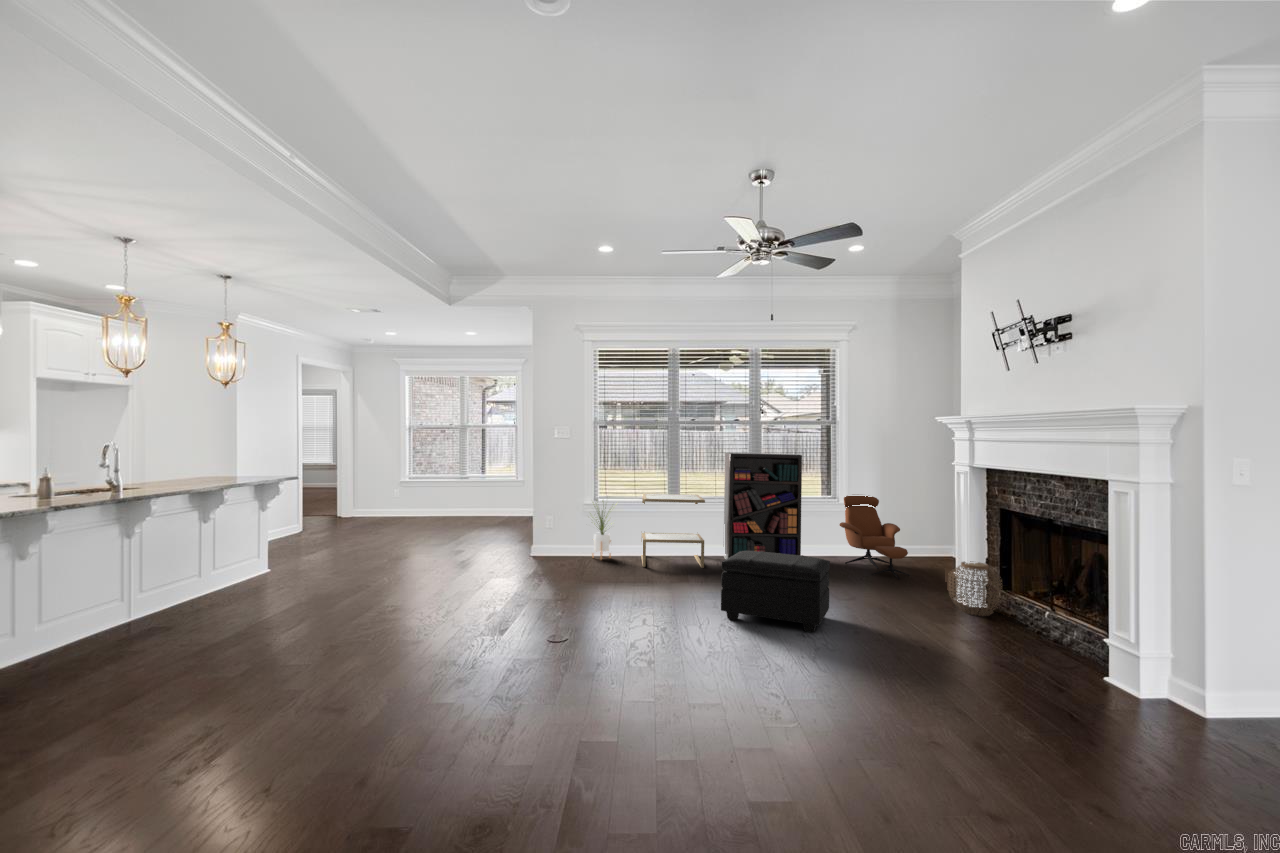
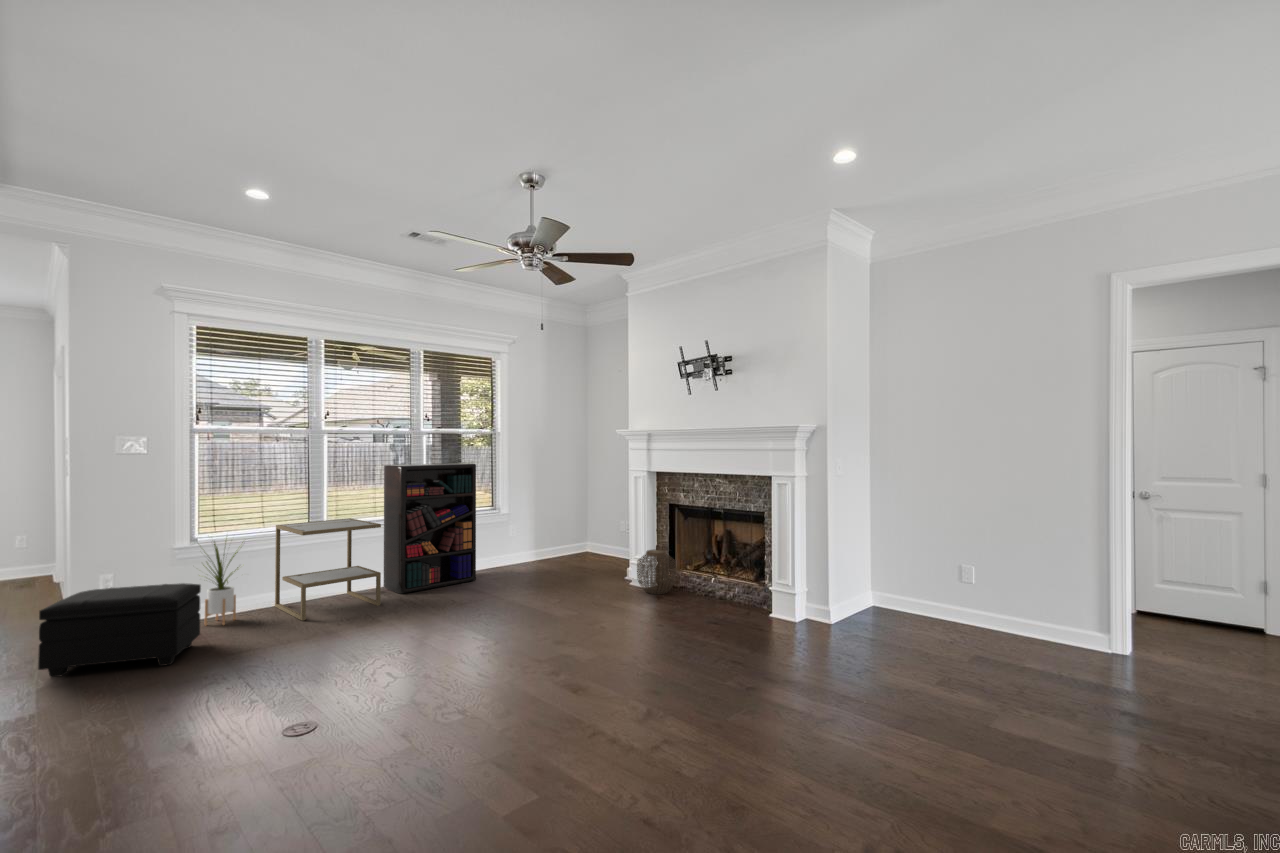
lounge chair: present [840,496,910,580] -> none [505,500,578,577]
footstool: present [721,551,830,632] -> present [38,583,201,677]

